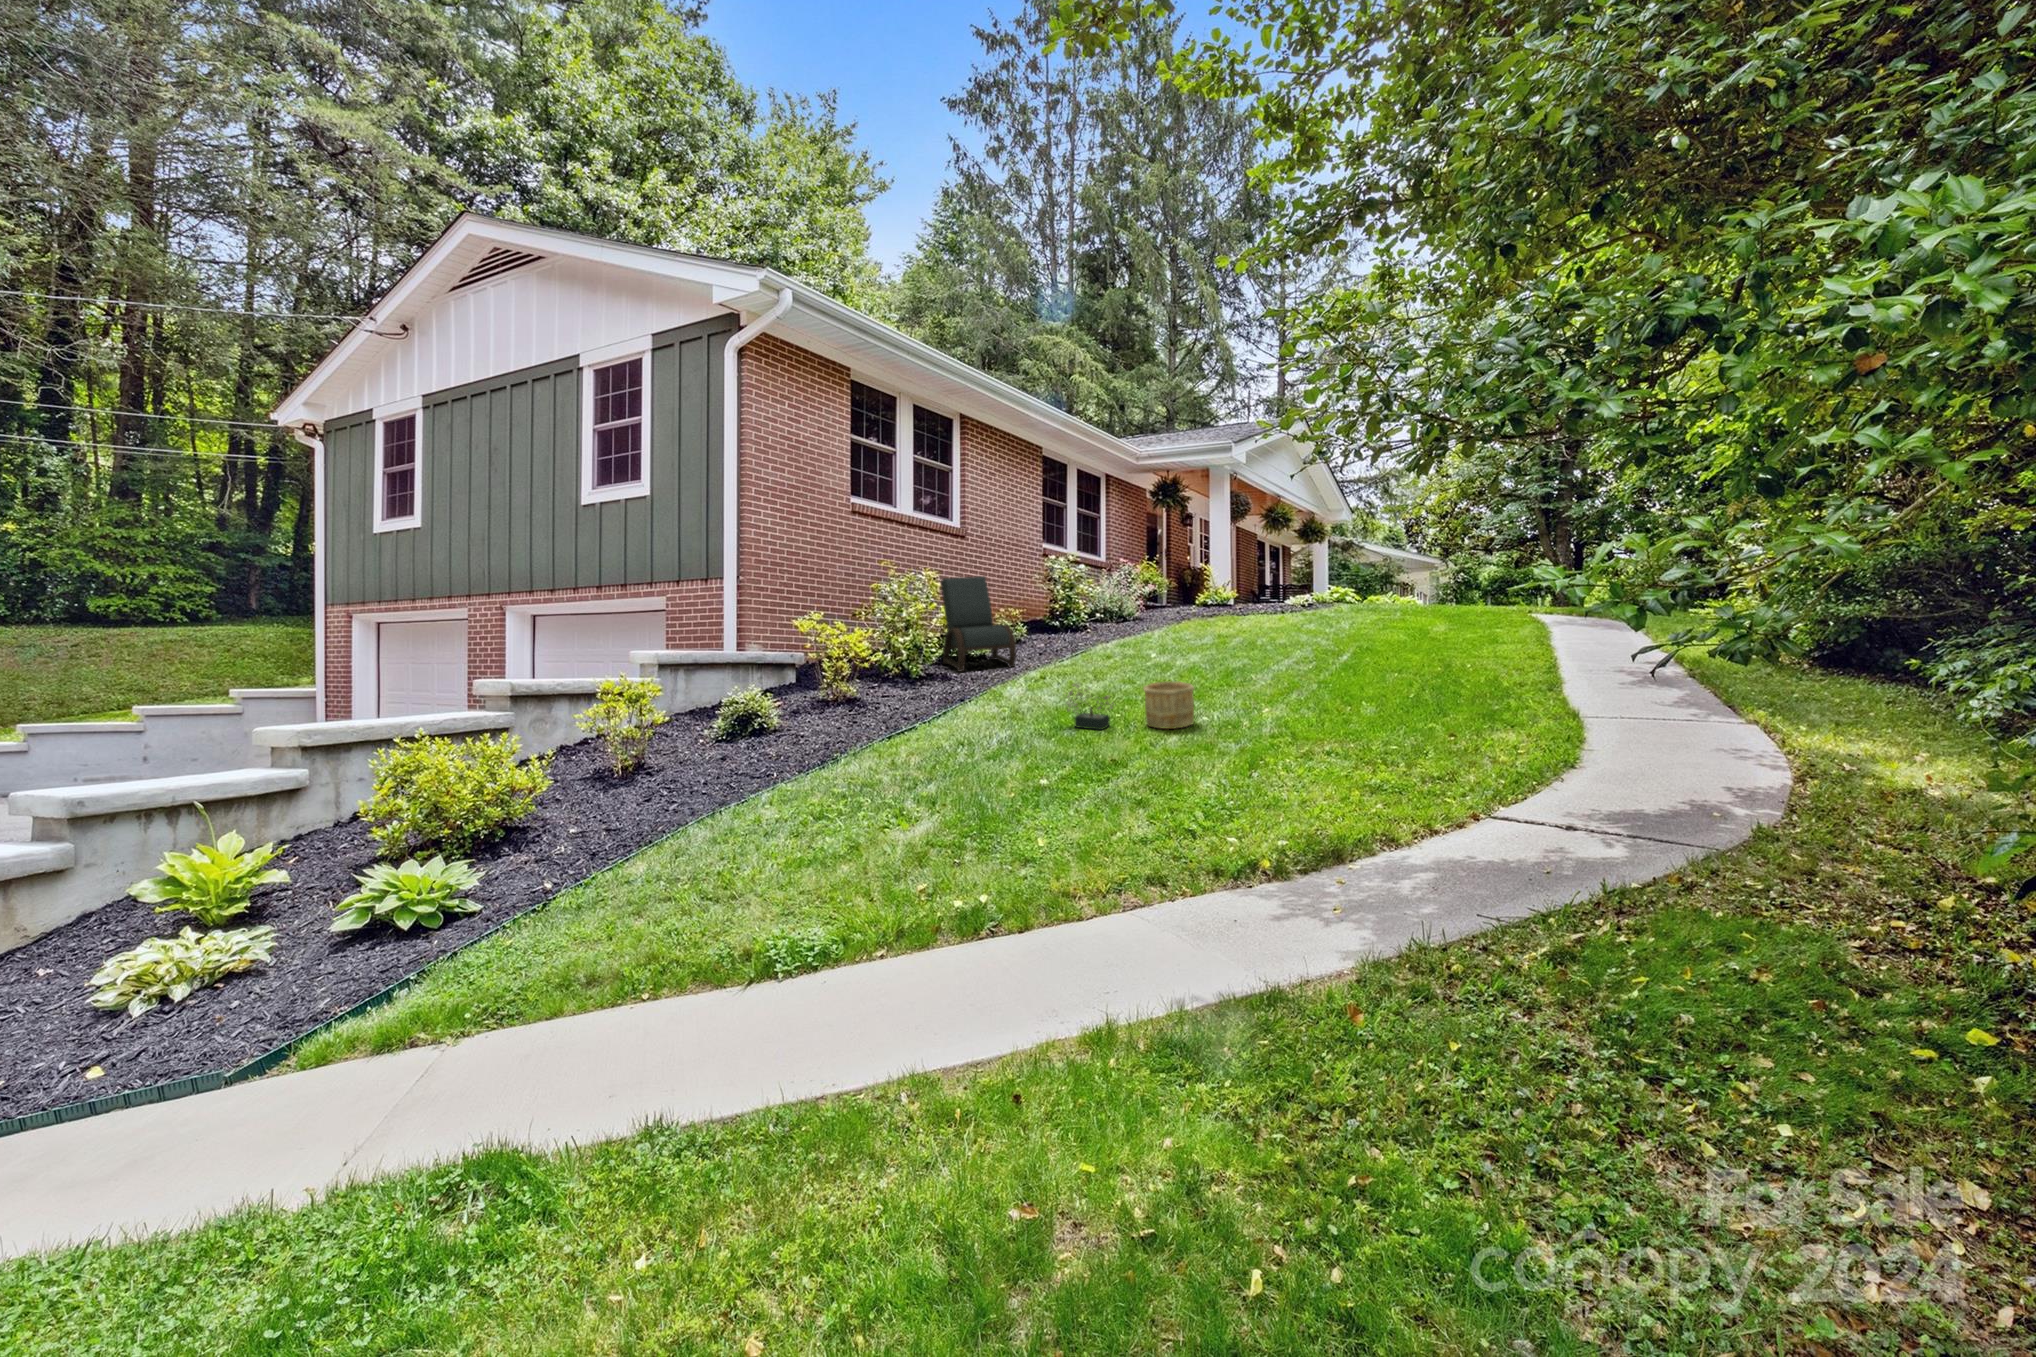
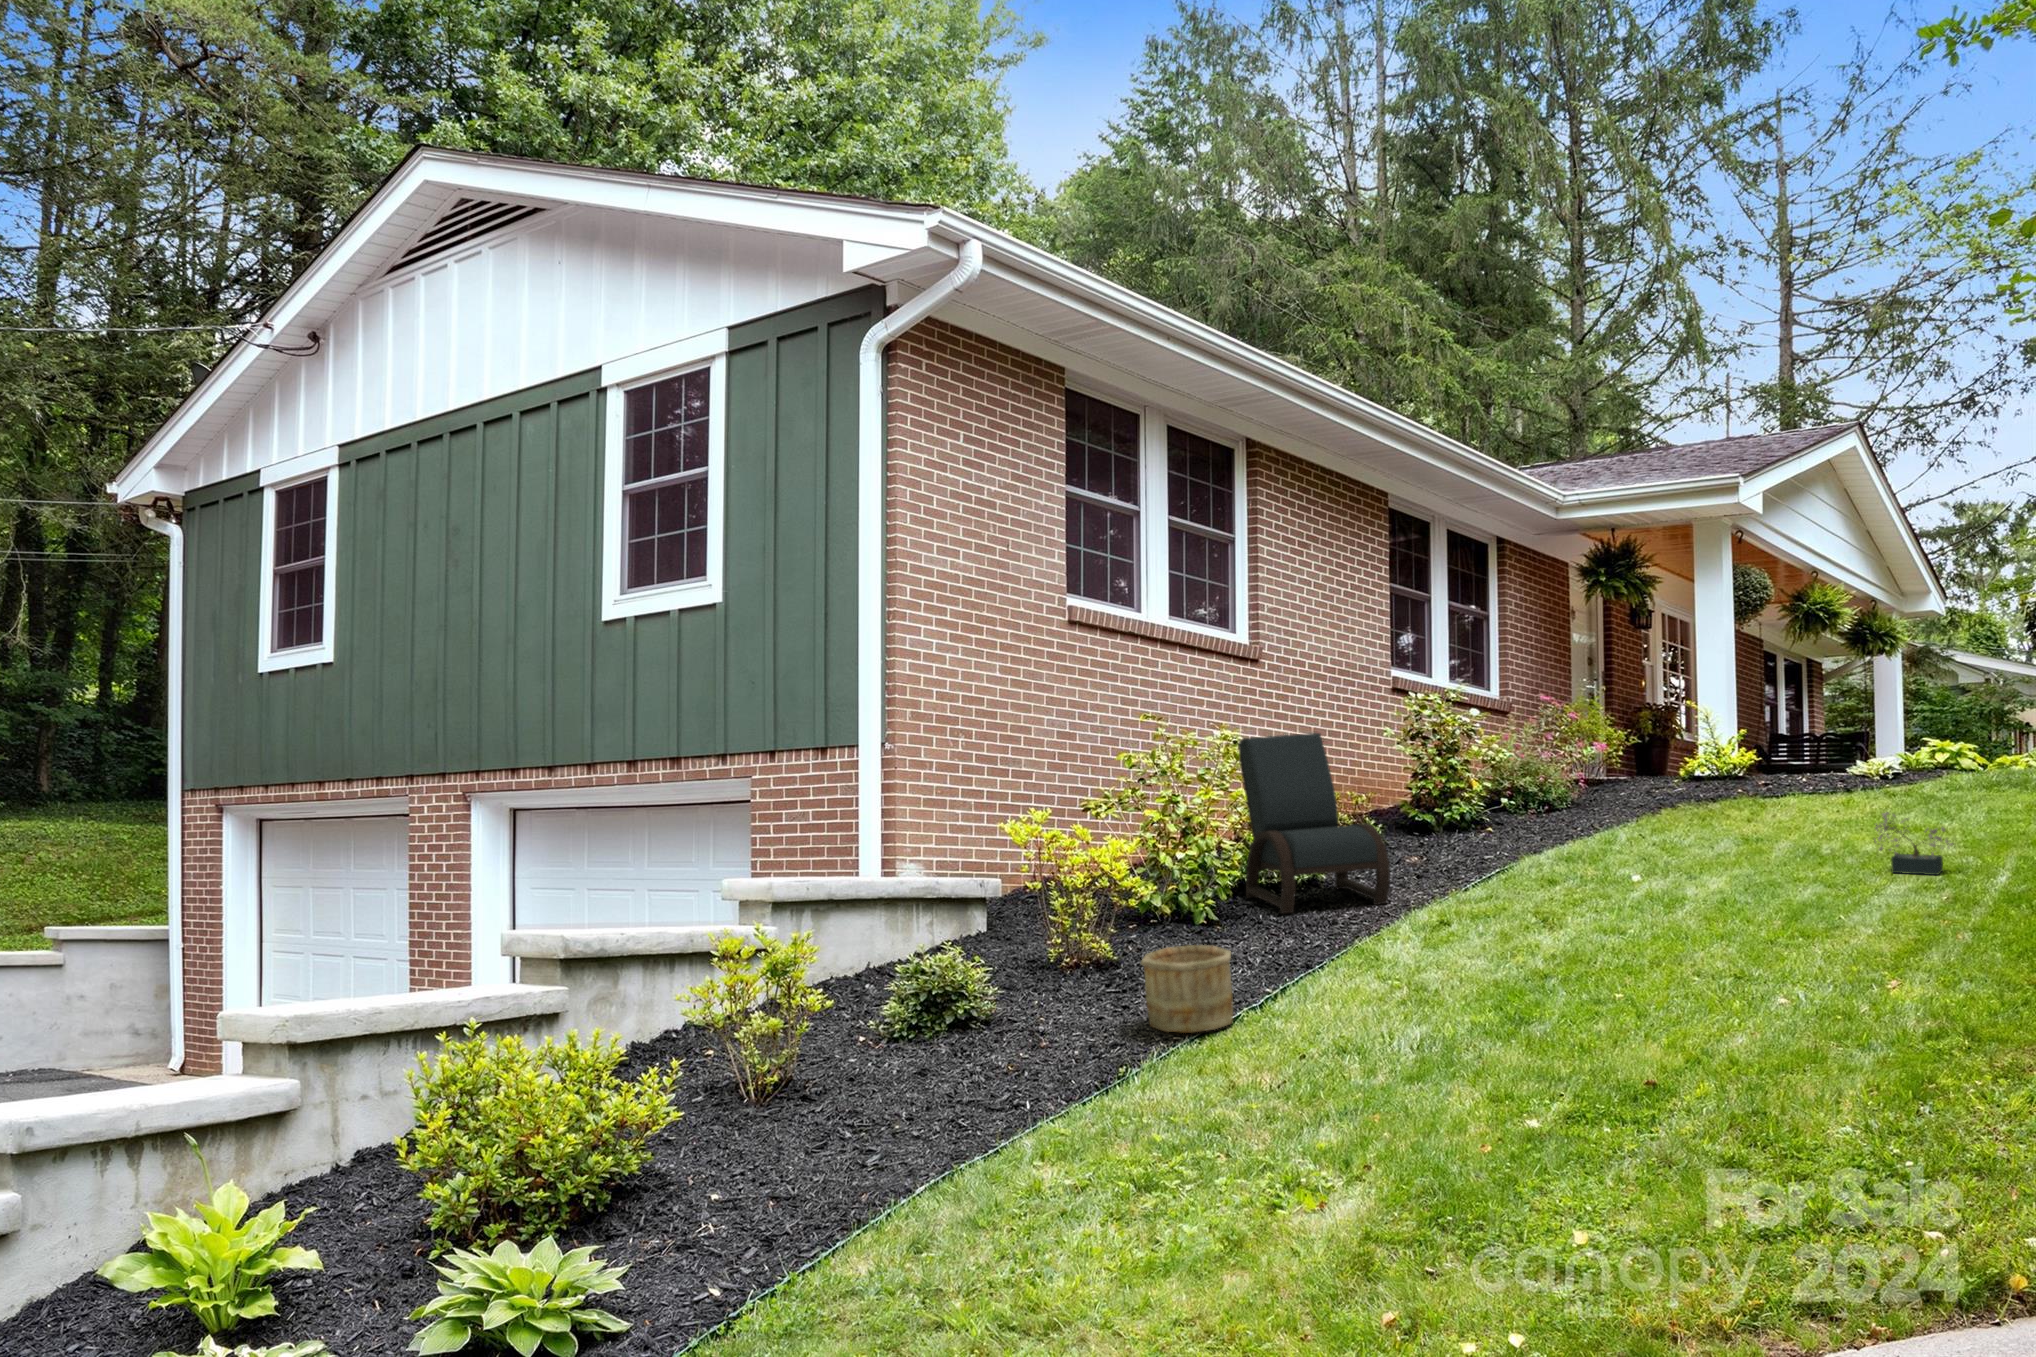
wooden bucket: present [1144,681,1194,729] -> present [1141,945,1233,1033]
decorative plant: present [1065,685,1113,730] -> present [1874,812,1952,875]

